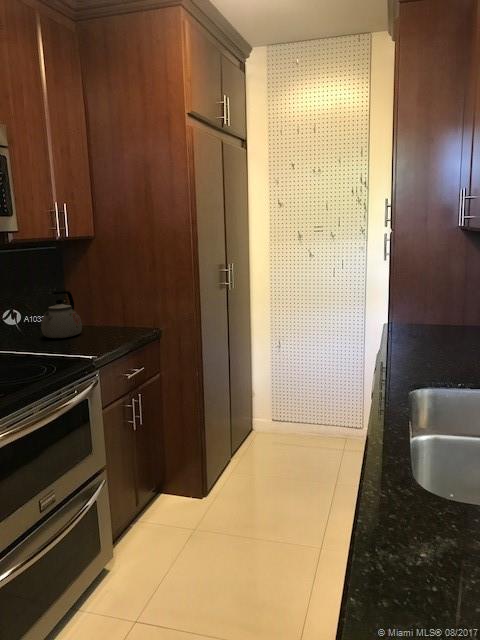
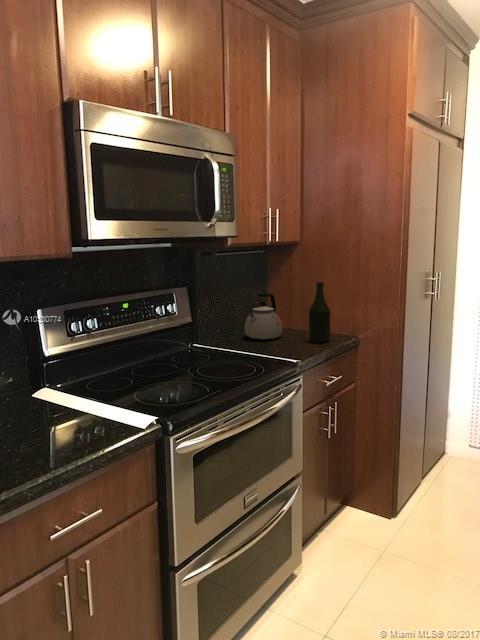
bottle: none [106,276,130,337] -> present [309,282,330,343]

